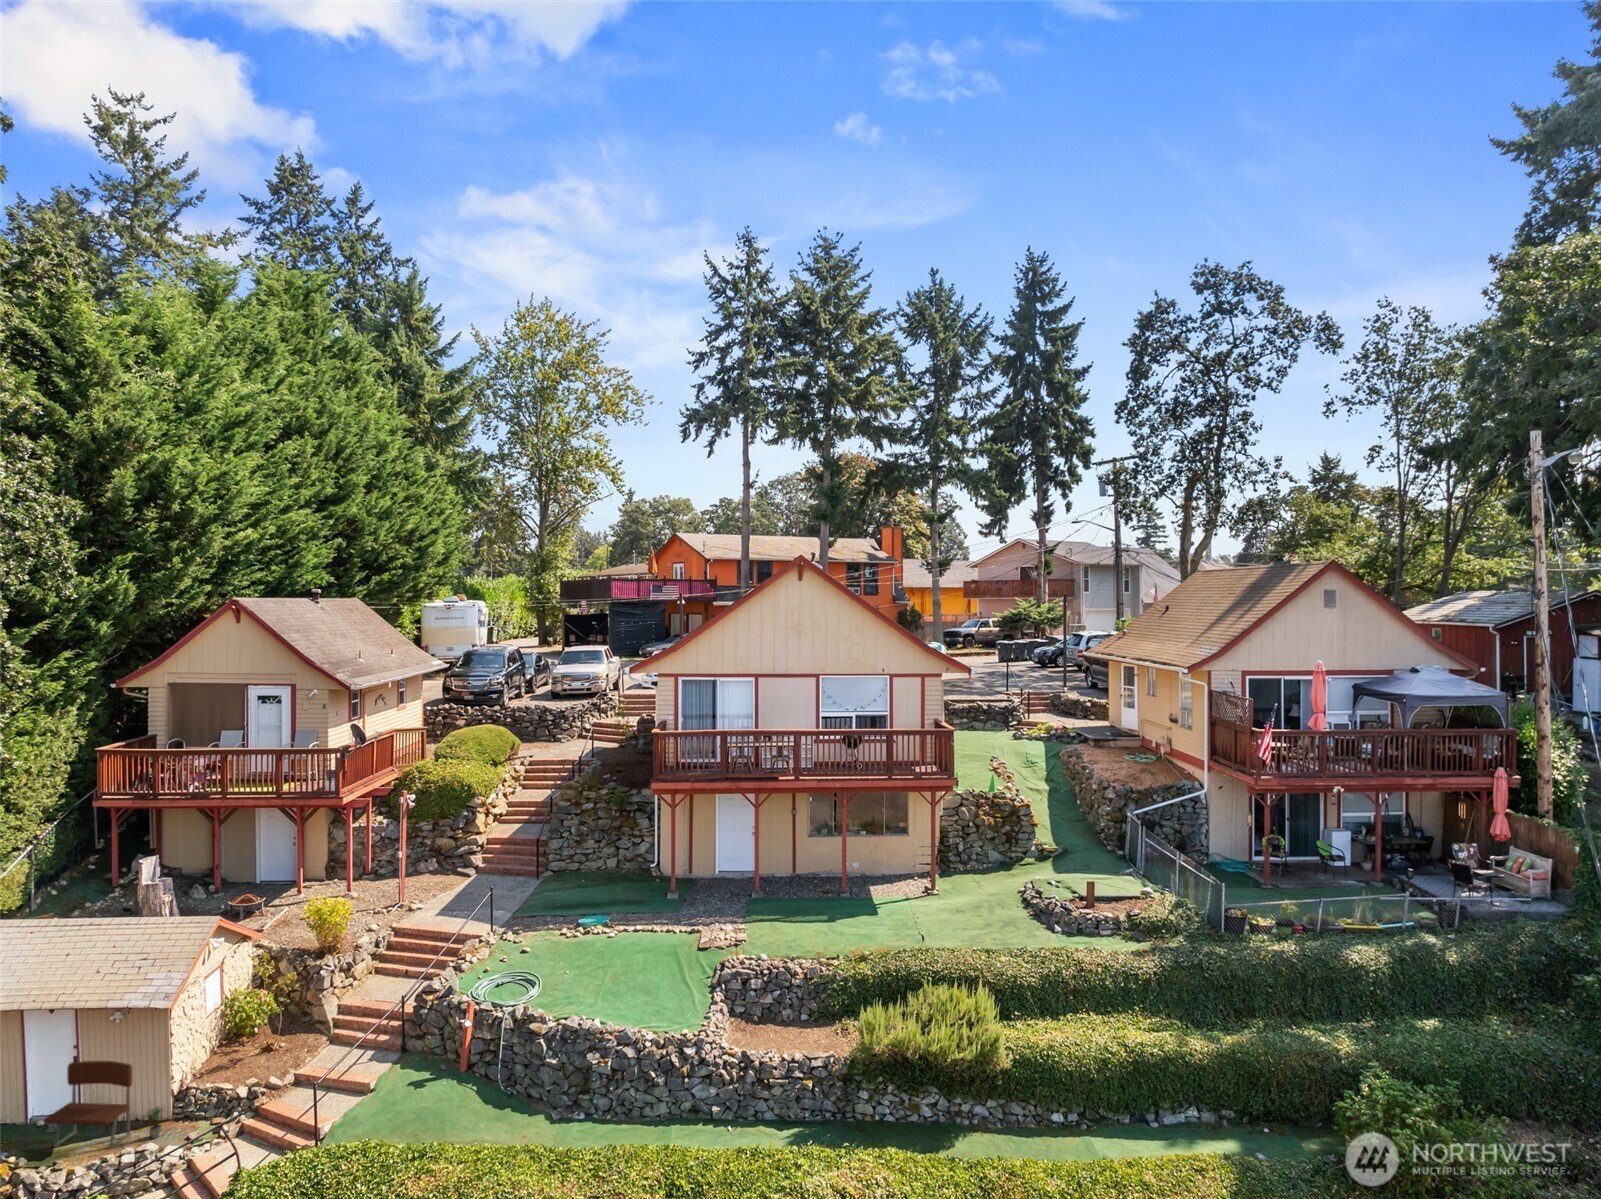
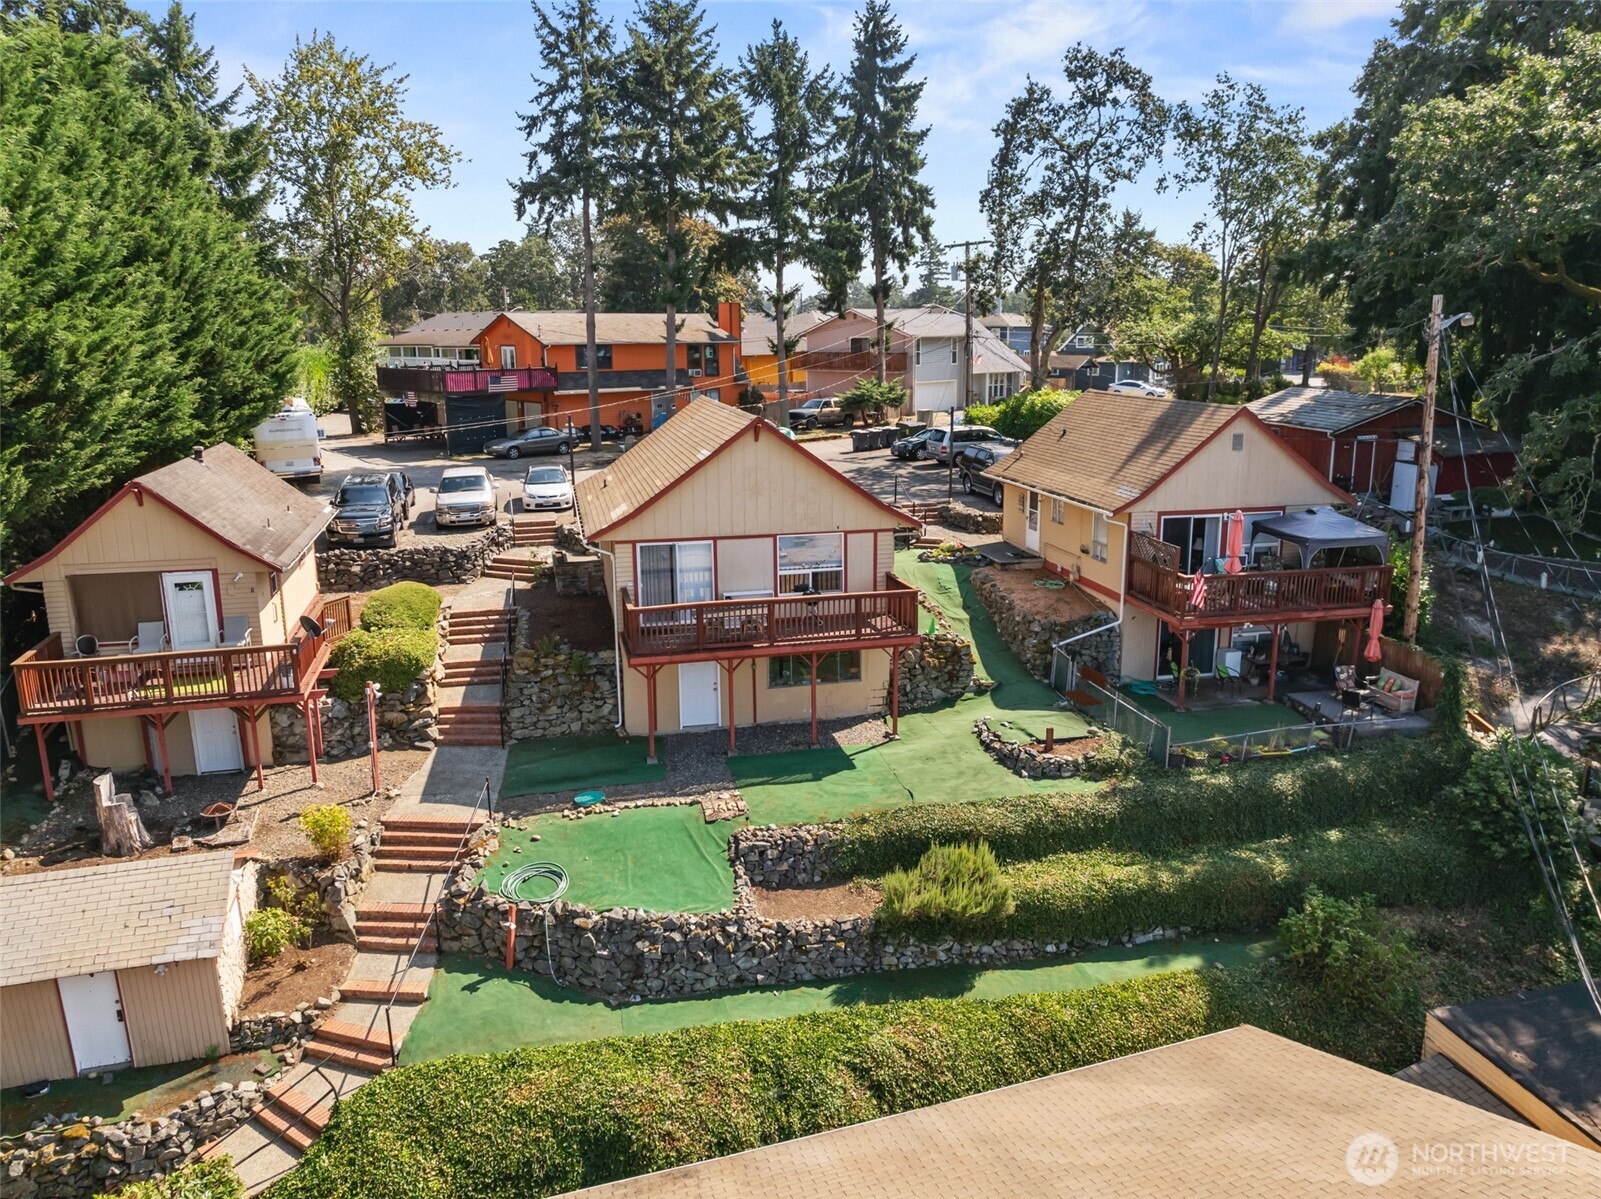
bench: present [44,1061,133,1148] -> present [1062,666,1106,723]

